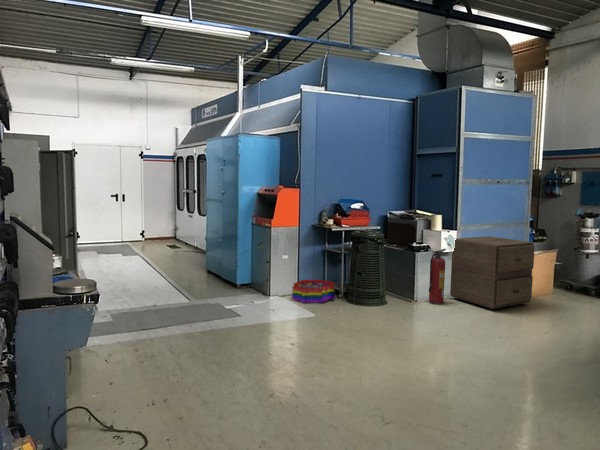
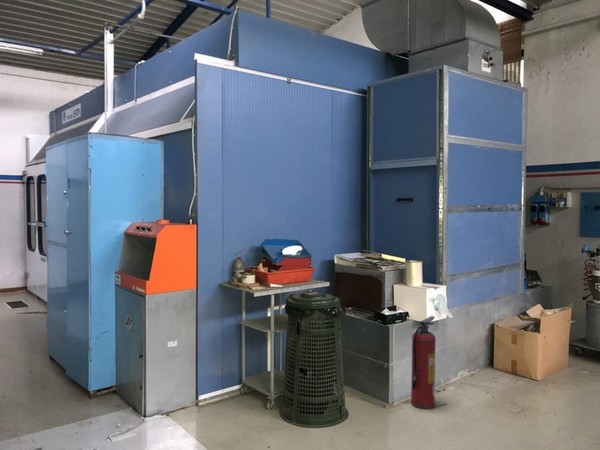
filing cabinet: present [450,236,535,310] -> none [439,289,563,416]
storage bin: present [292,280,335,303] -> none [186,375,261,429]

